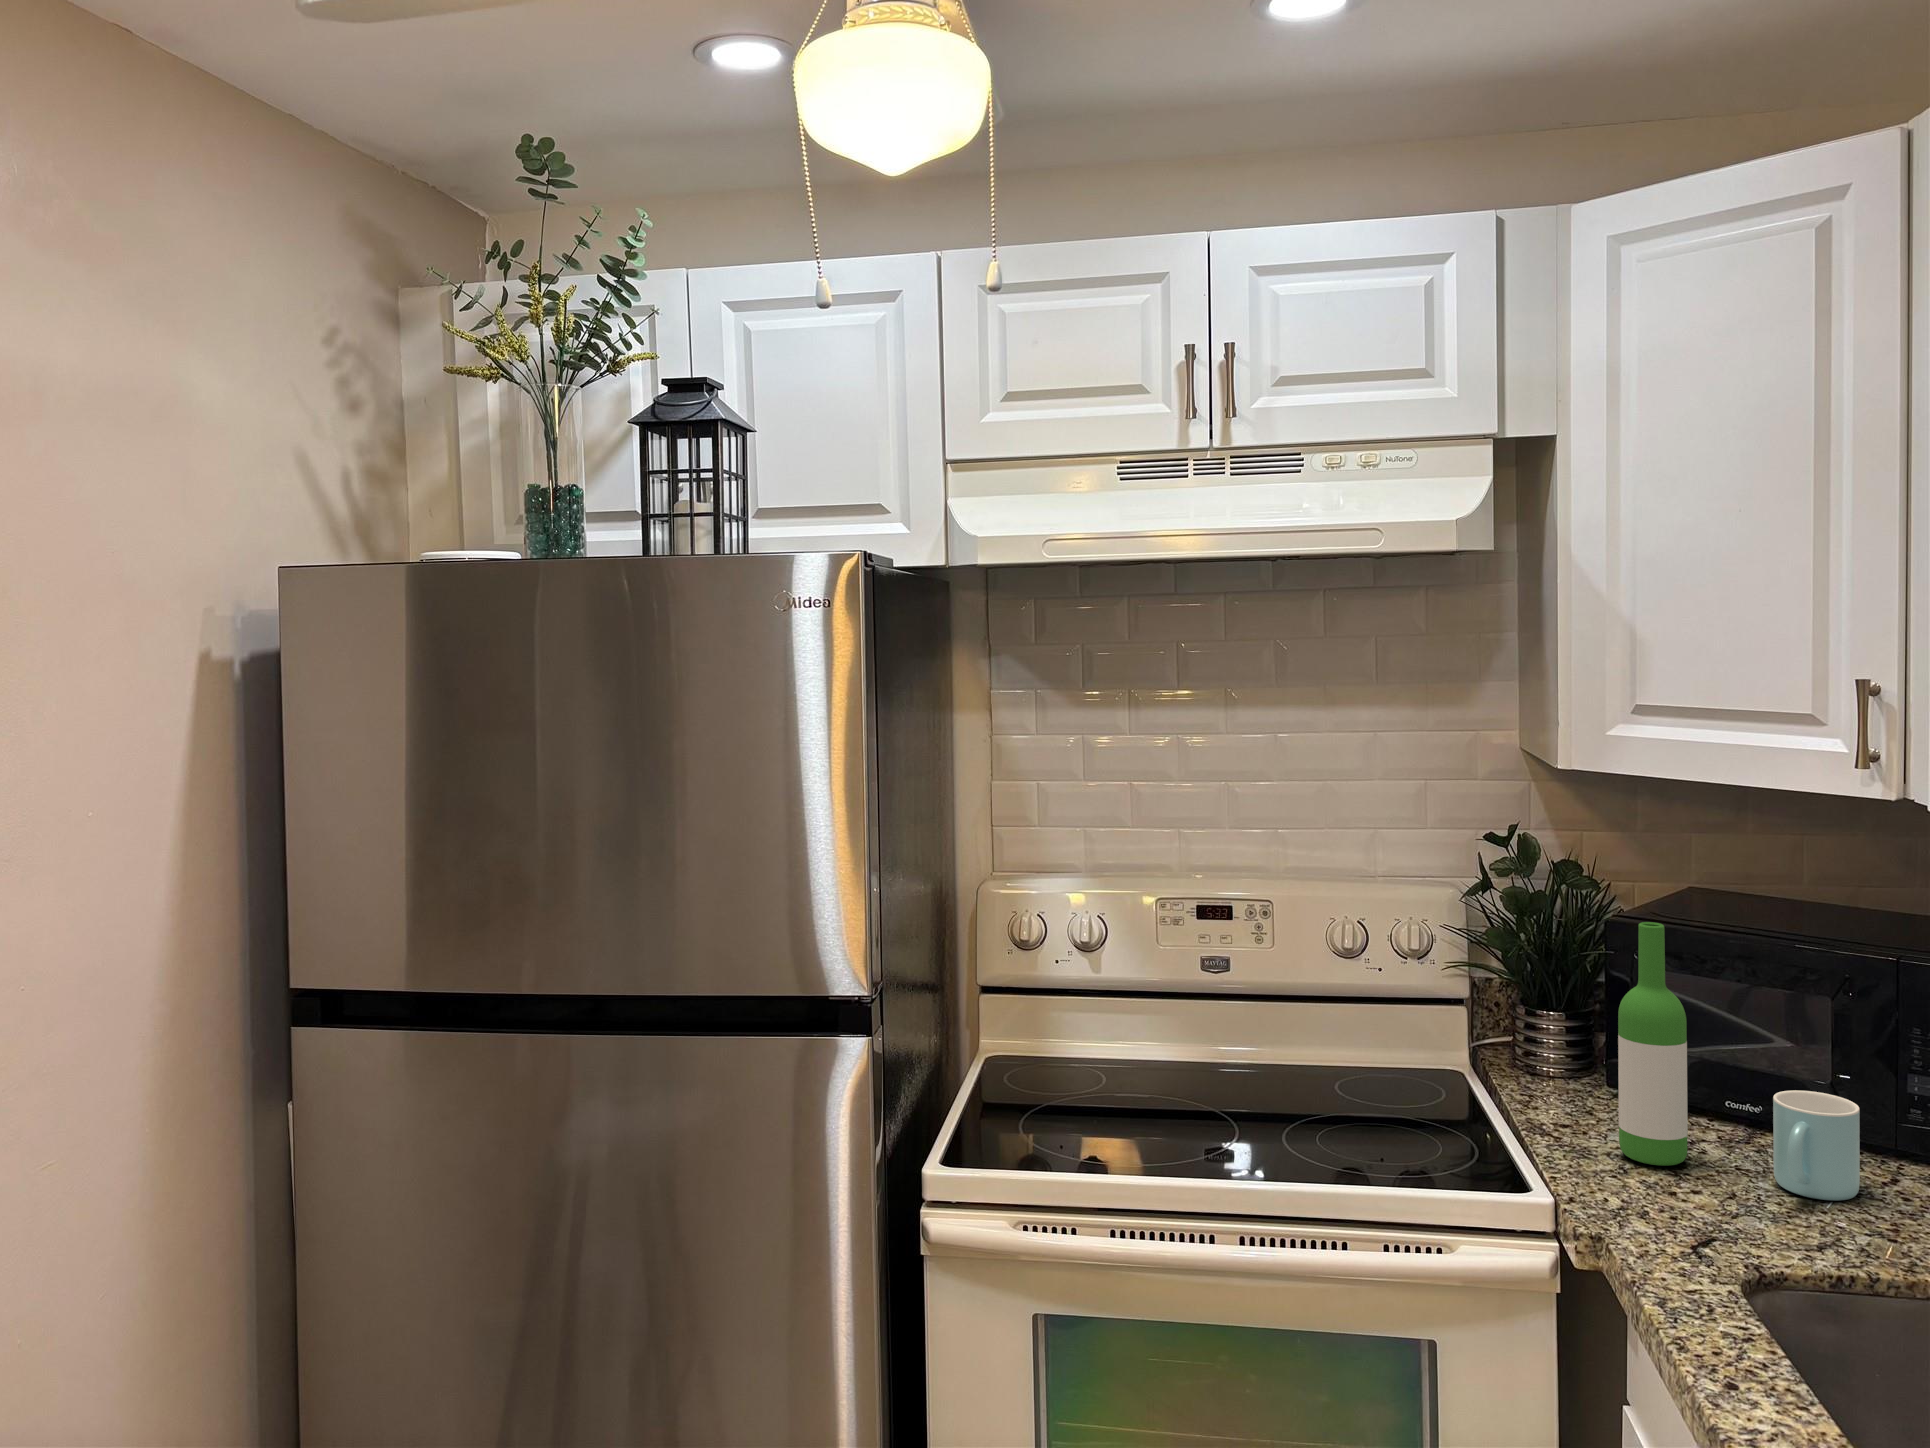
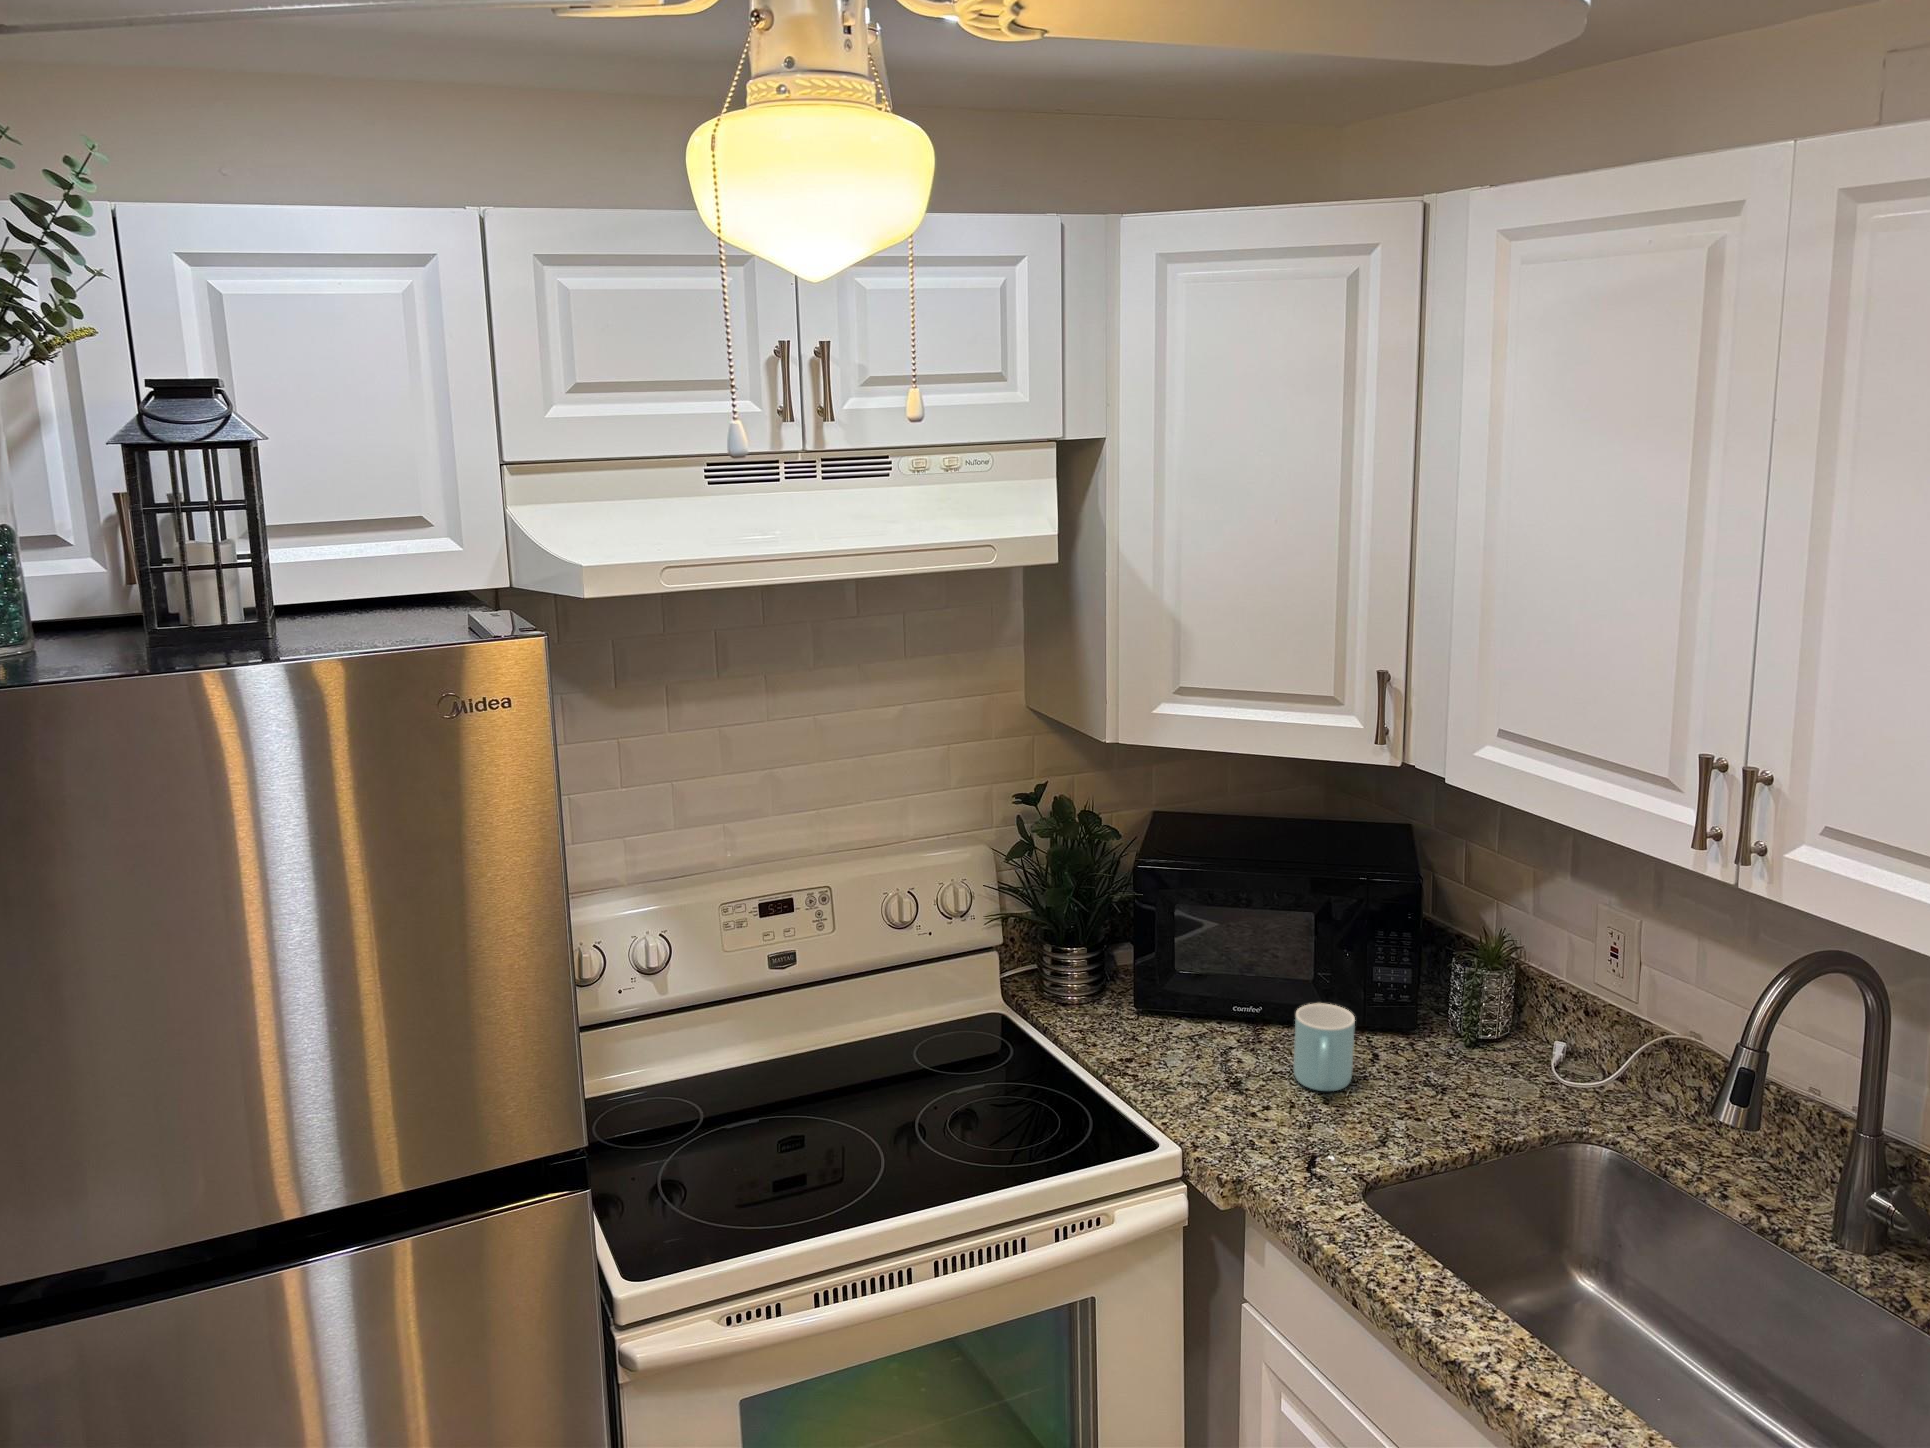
wine bottle: present [1618,922,1688,1166] -> none [1179,889,1234,1087]

